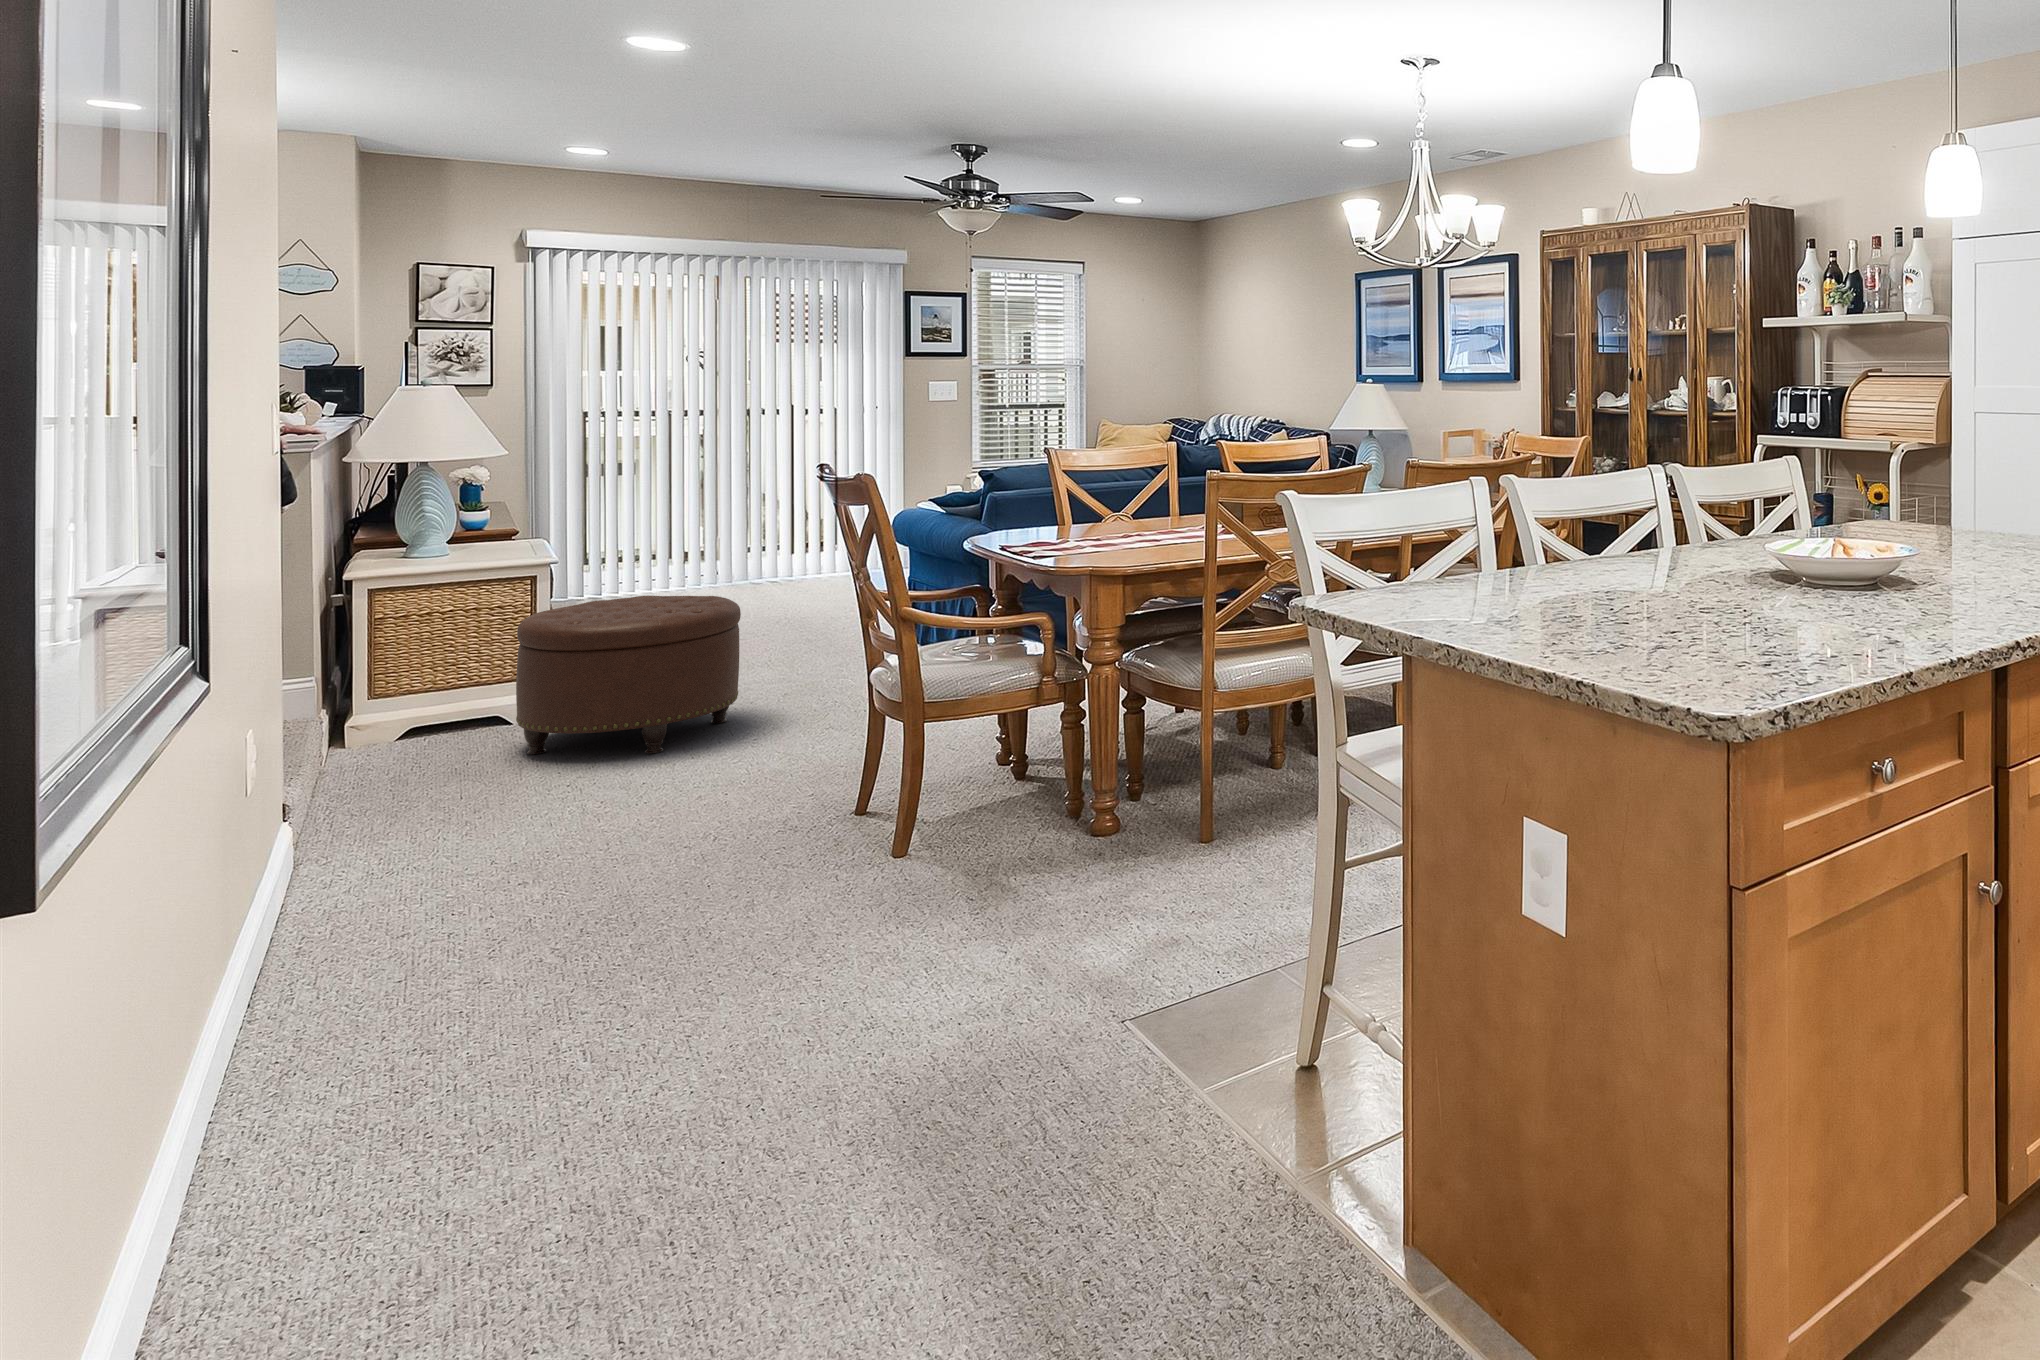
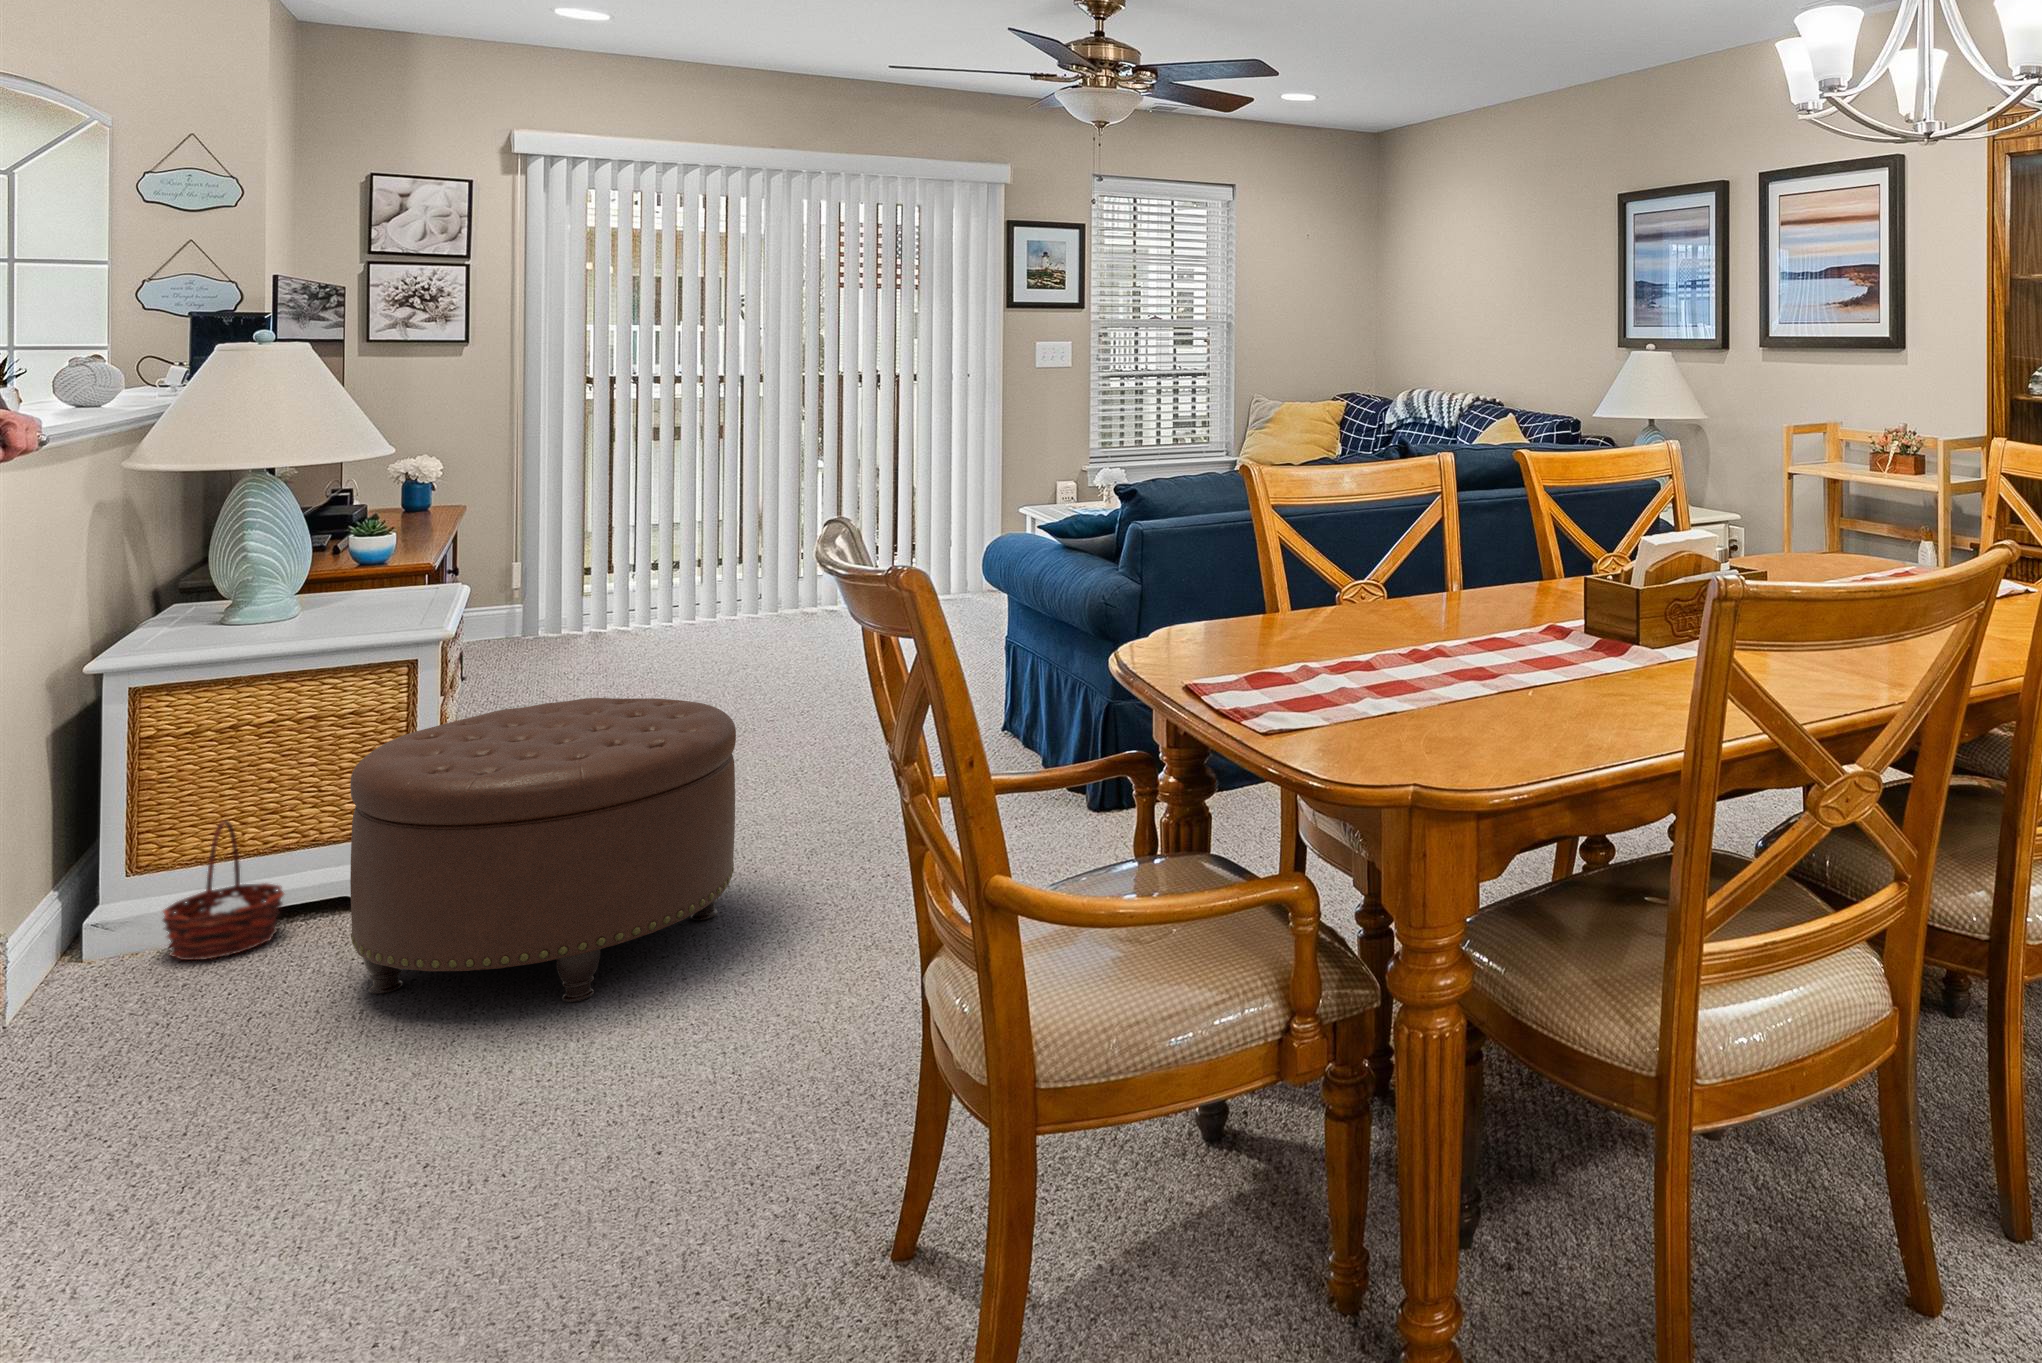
basket: none [388,666,460,746] -> present [163,820,284,960]

